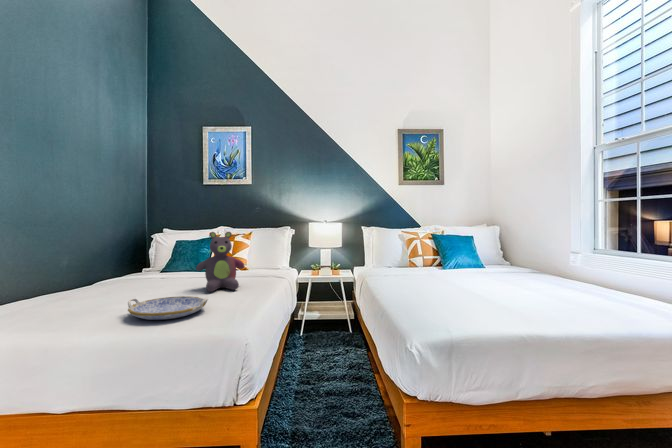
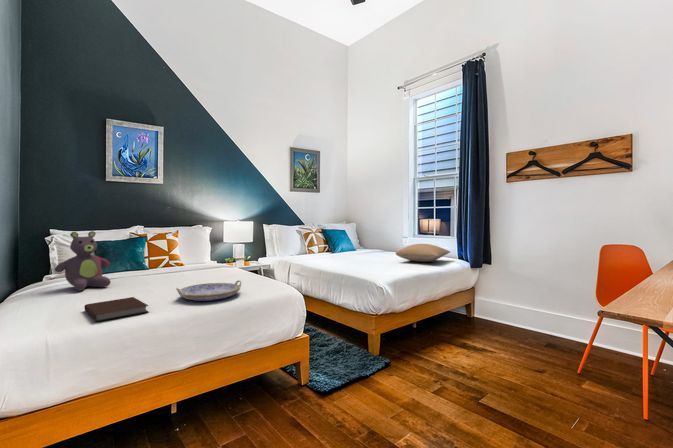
stuffed bear: present [196,232,245,292] -> present [55,231,111,291]
pillow: none [511,264,637,297] -> present [396,244,450,262]
notebook: none [18,303,102,328] -> present [84,297,148,322]

